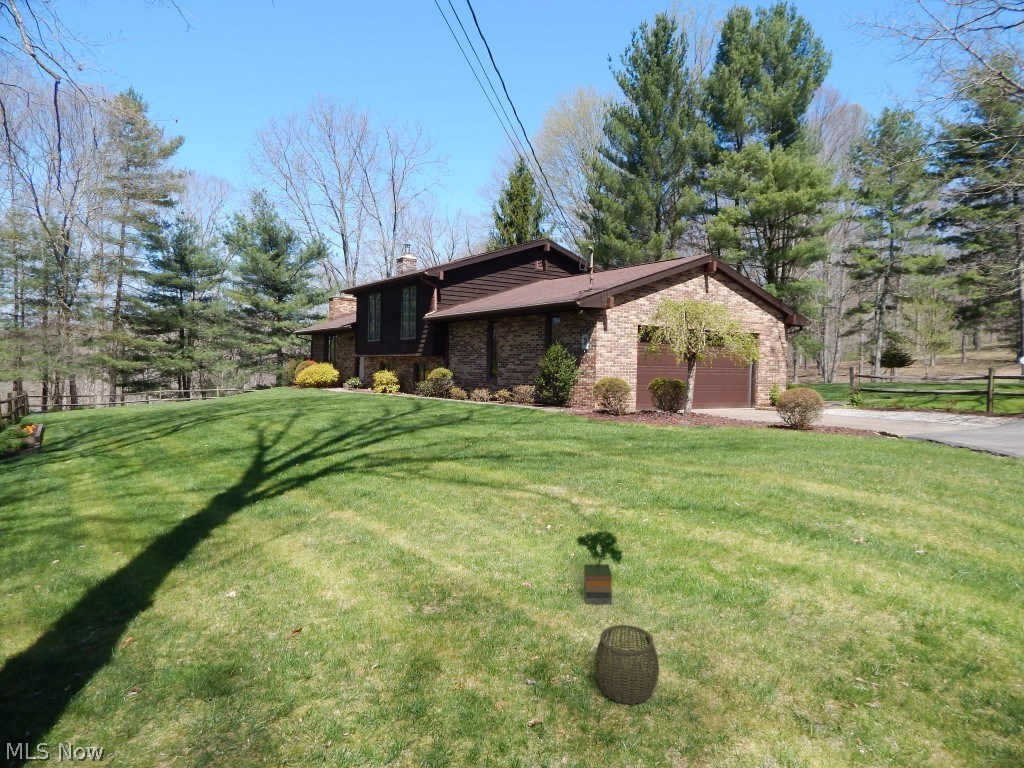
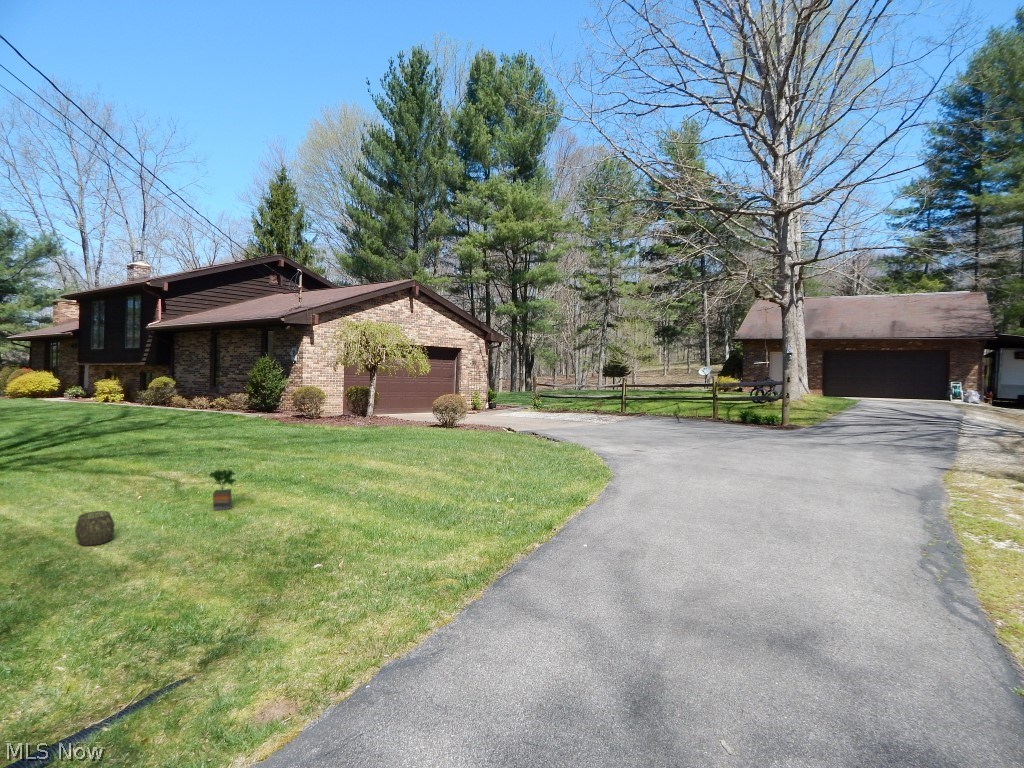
potted tree: present [577,531,623,604] -> present [209,470,236,510]

